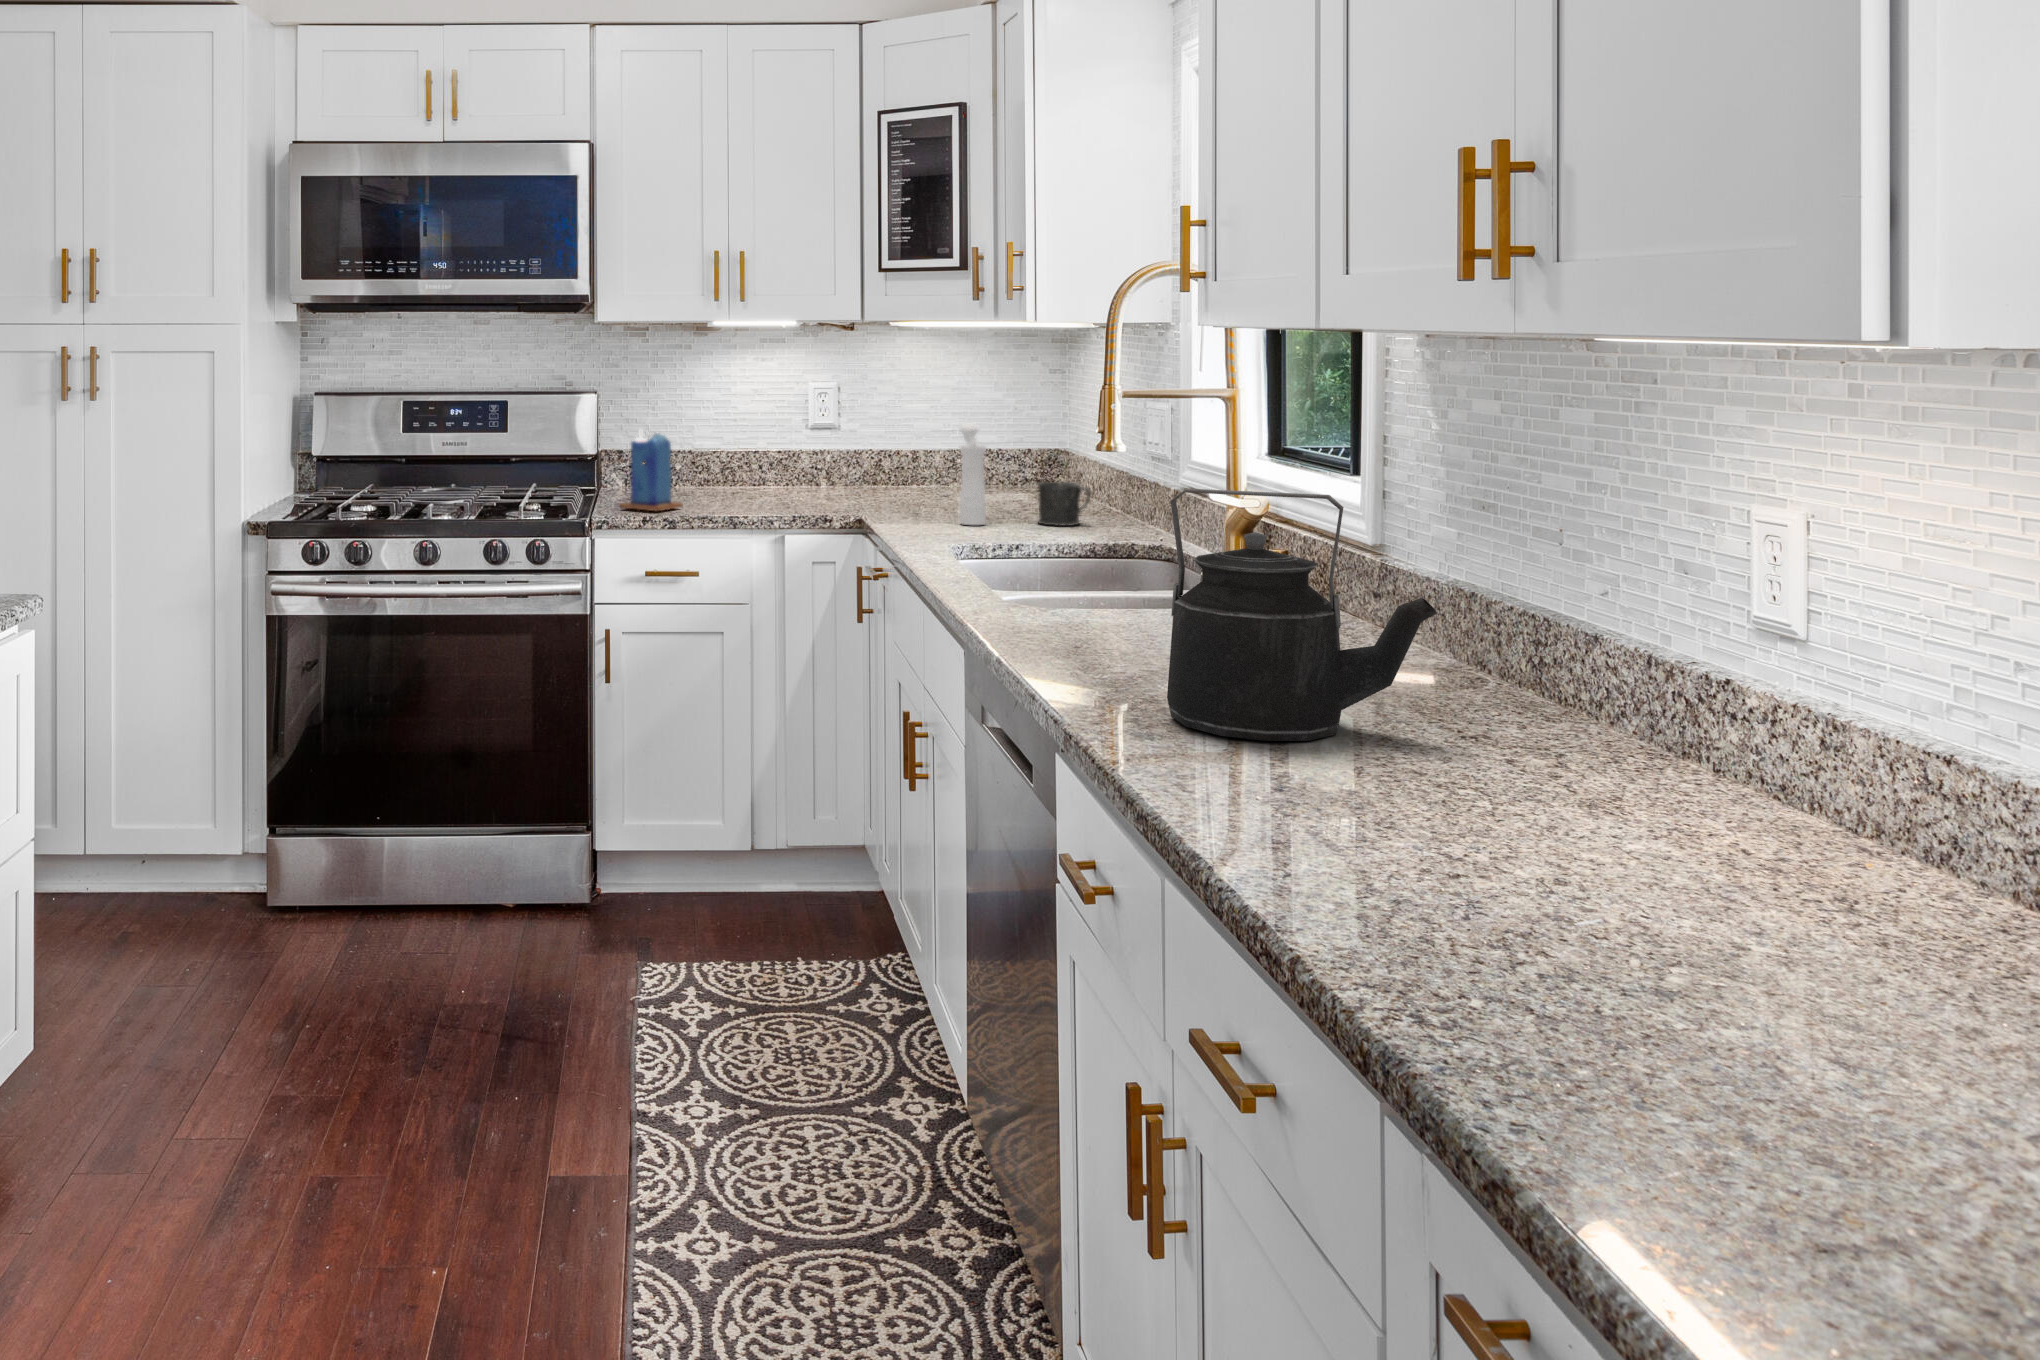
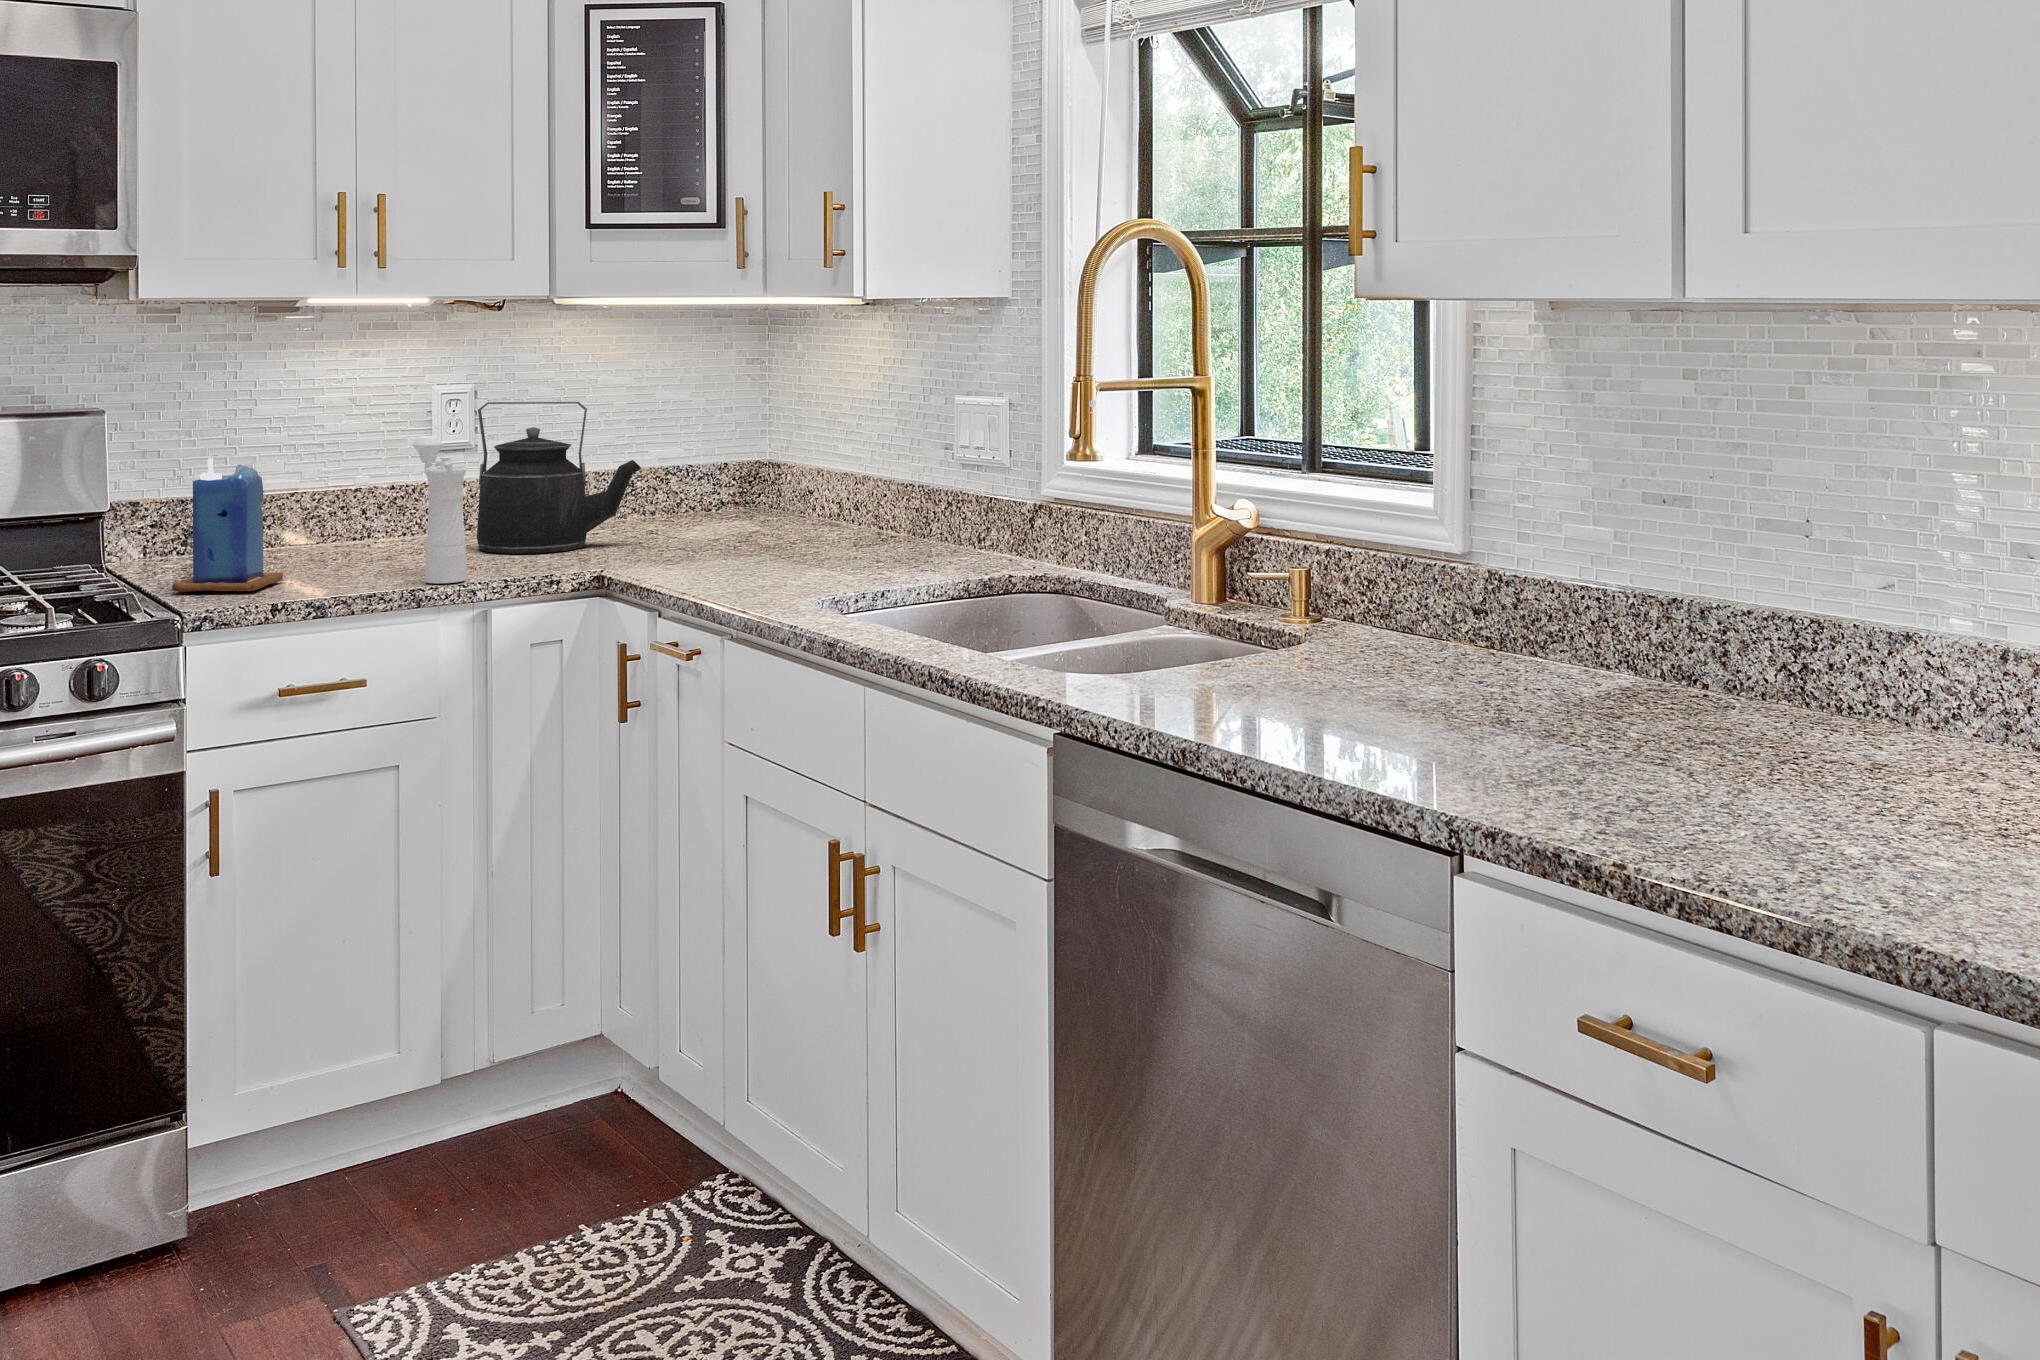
pepper mill: present [960,423,986,525] -> present [413,436,467,584]
mug: present [1038,482,1090,526] -> none [830,501,900,557]
kettle: present [1167,489,1437,741] -> present [477,402,641,554]

